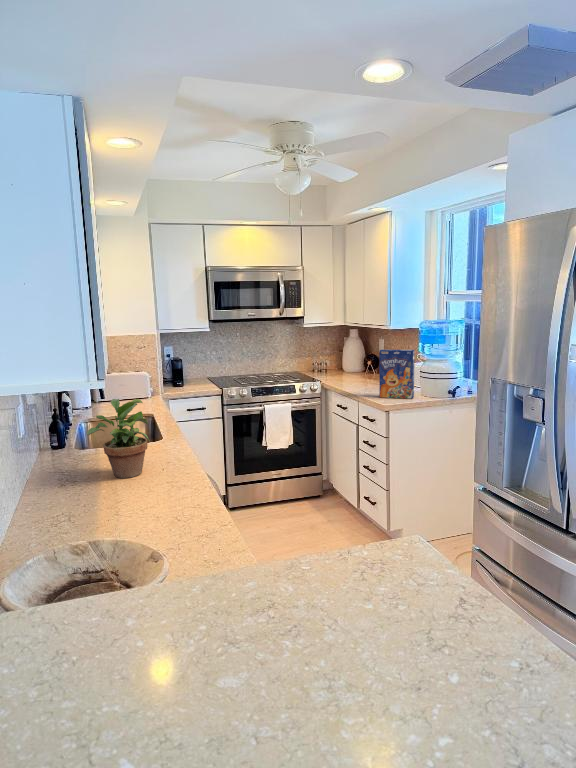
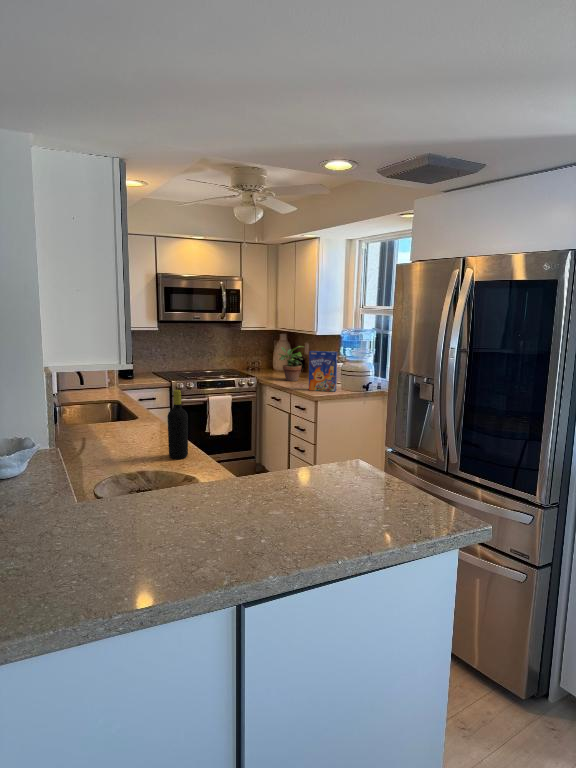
potted plant: present [87,399,150,478] -> present [279,346,303,381]
bottle: none [171,412,200,503] -> present [167,390,188,459]

